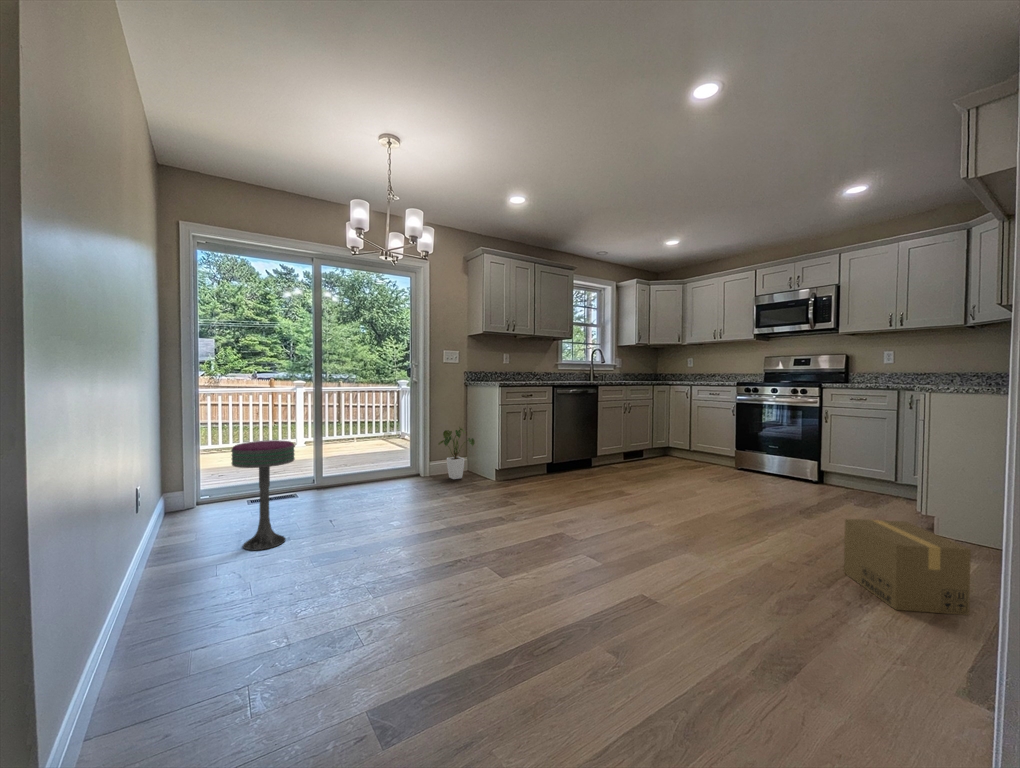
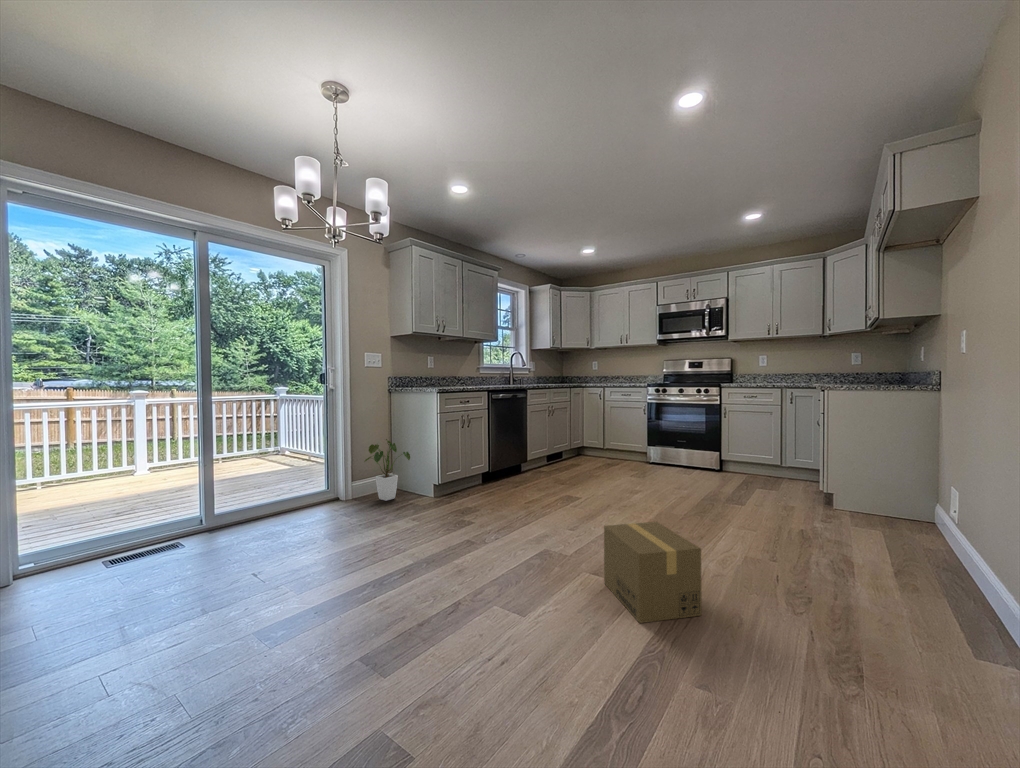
bar stool: present [231,440,295,550] -> none [120,472,219,637]
cardboard box: present [844,519,971,615] -> present [604,522,702,623]

